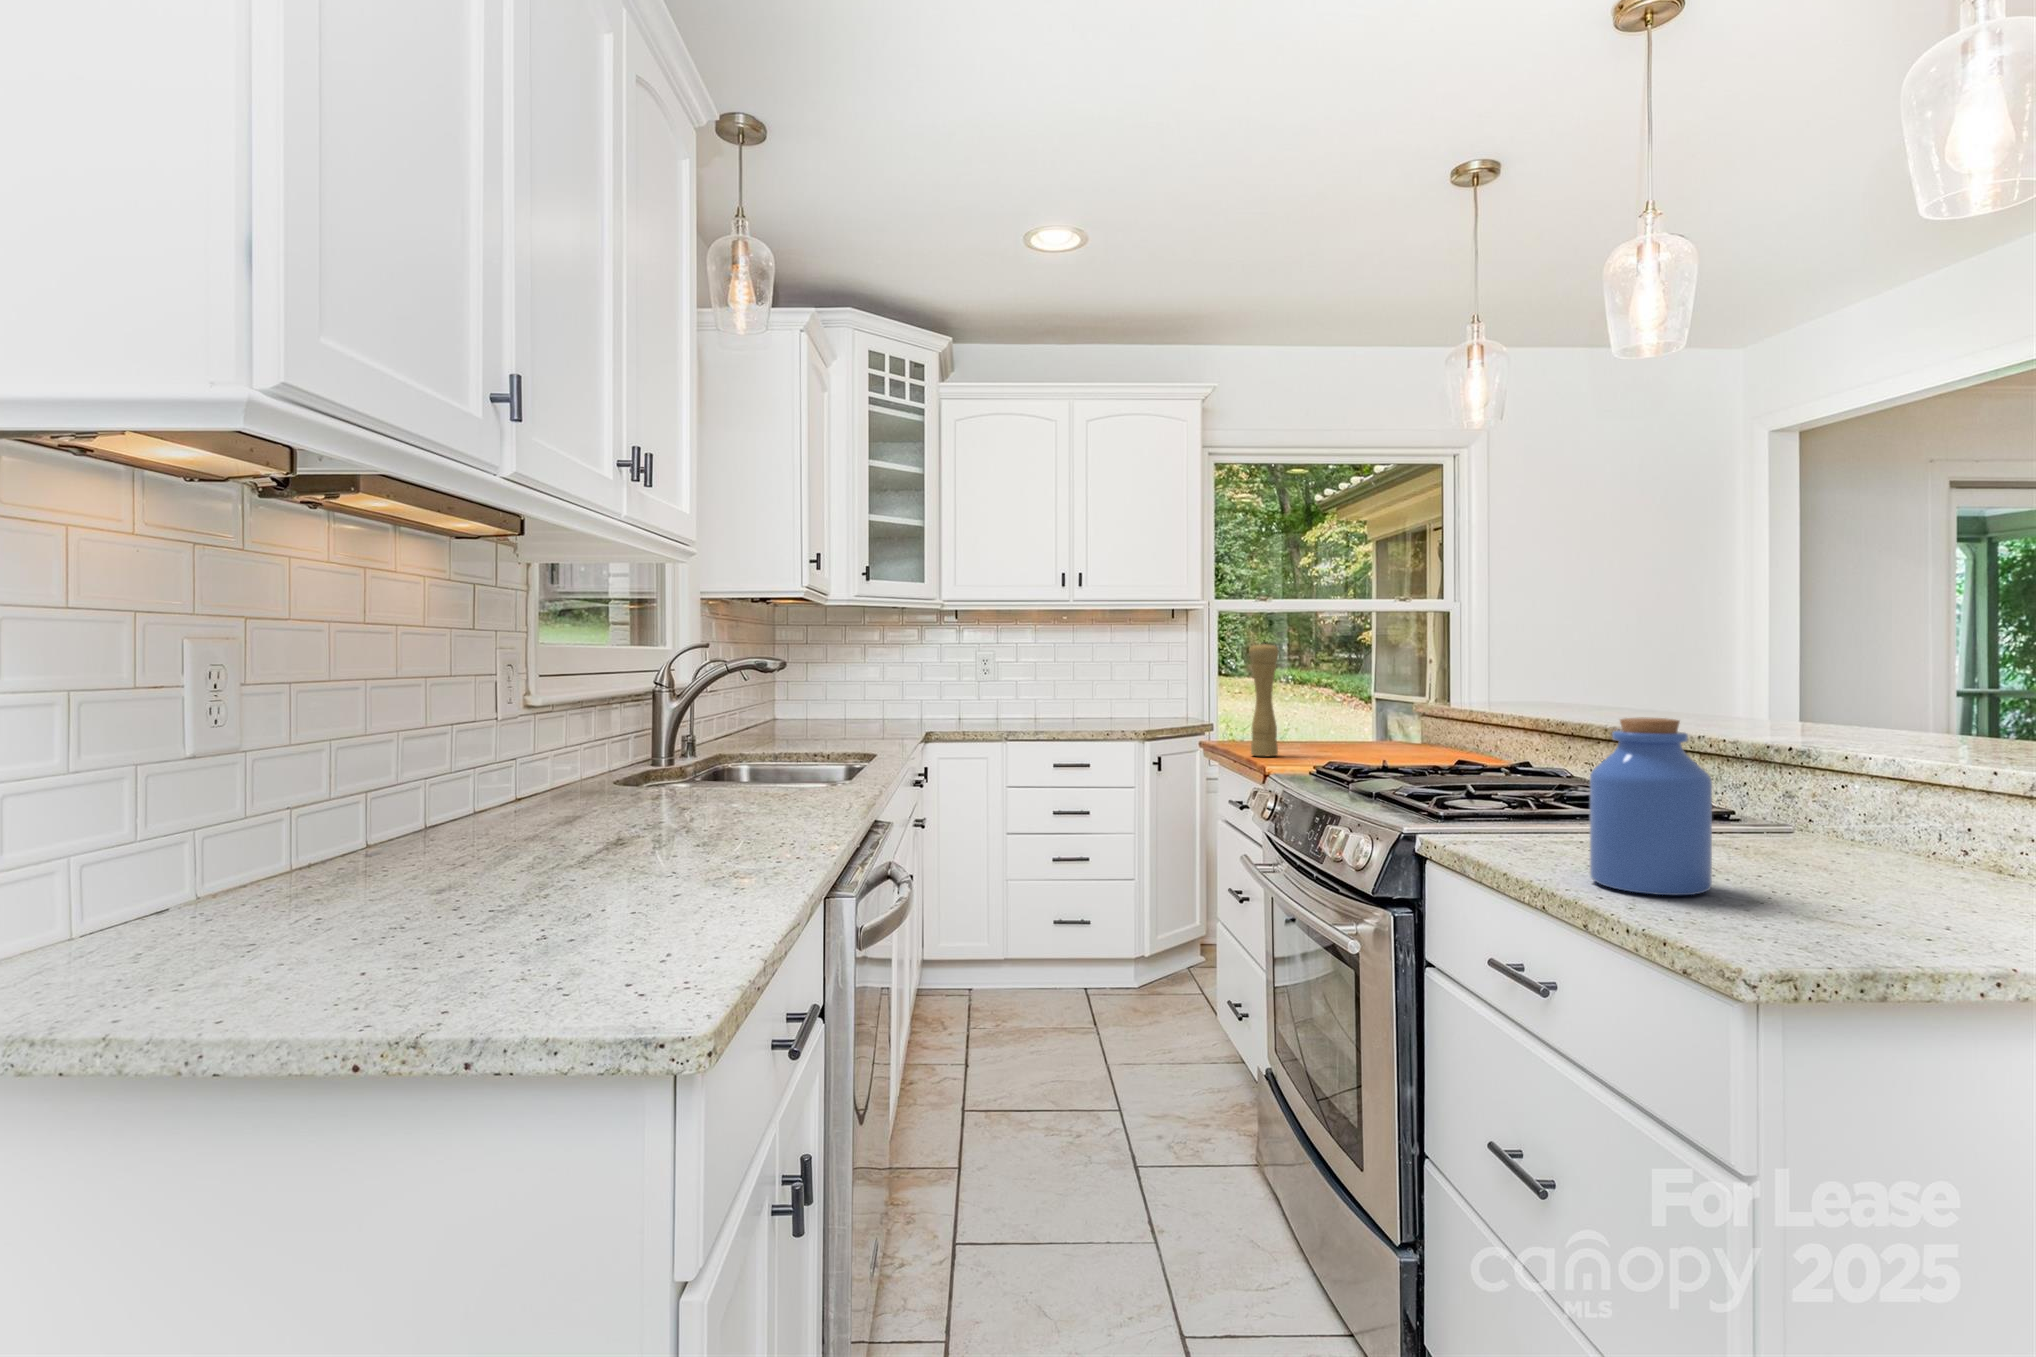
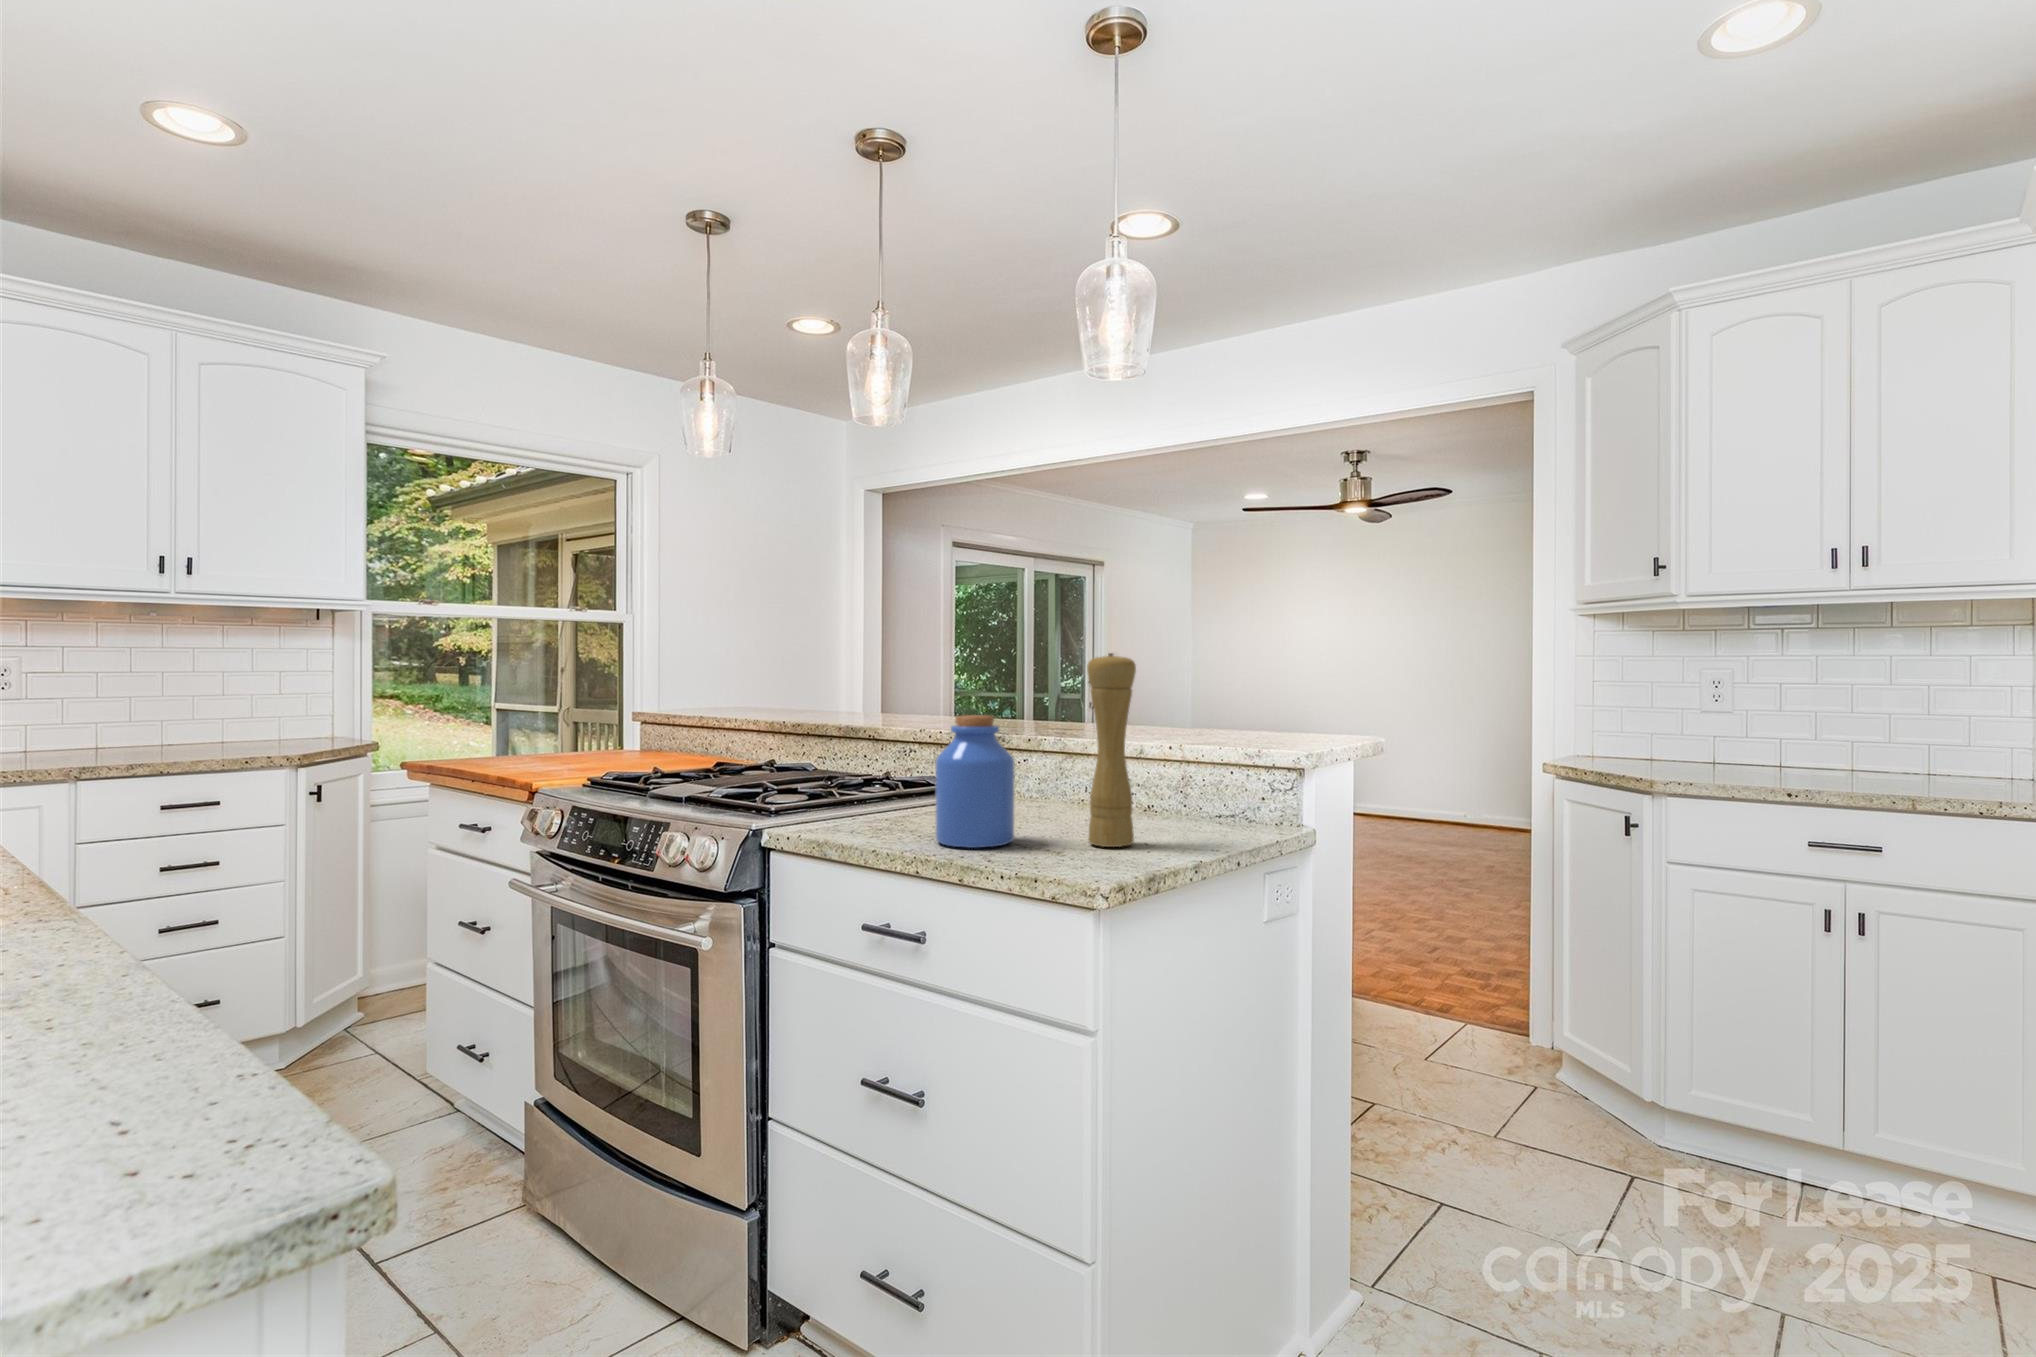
pepper mill: present [1249,643,1279,756] -> present [1087,653,1136,847]

